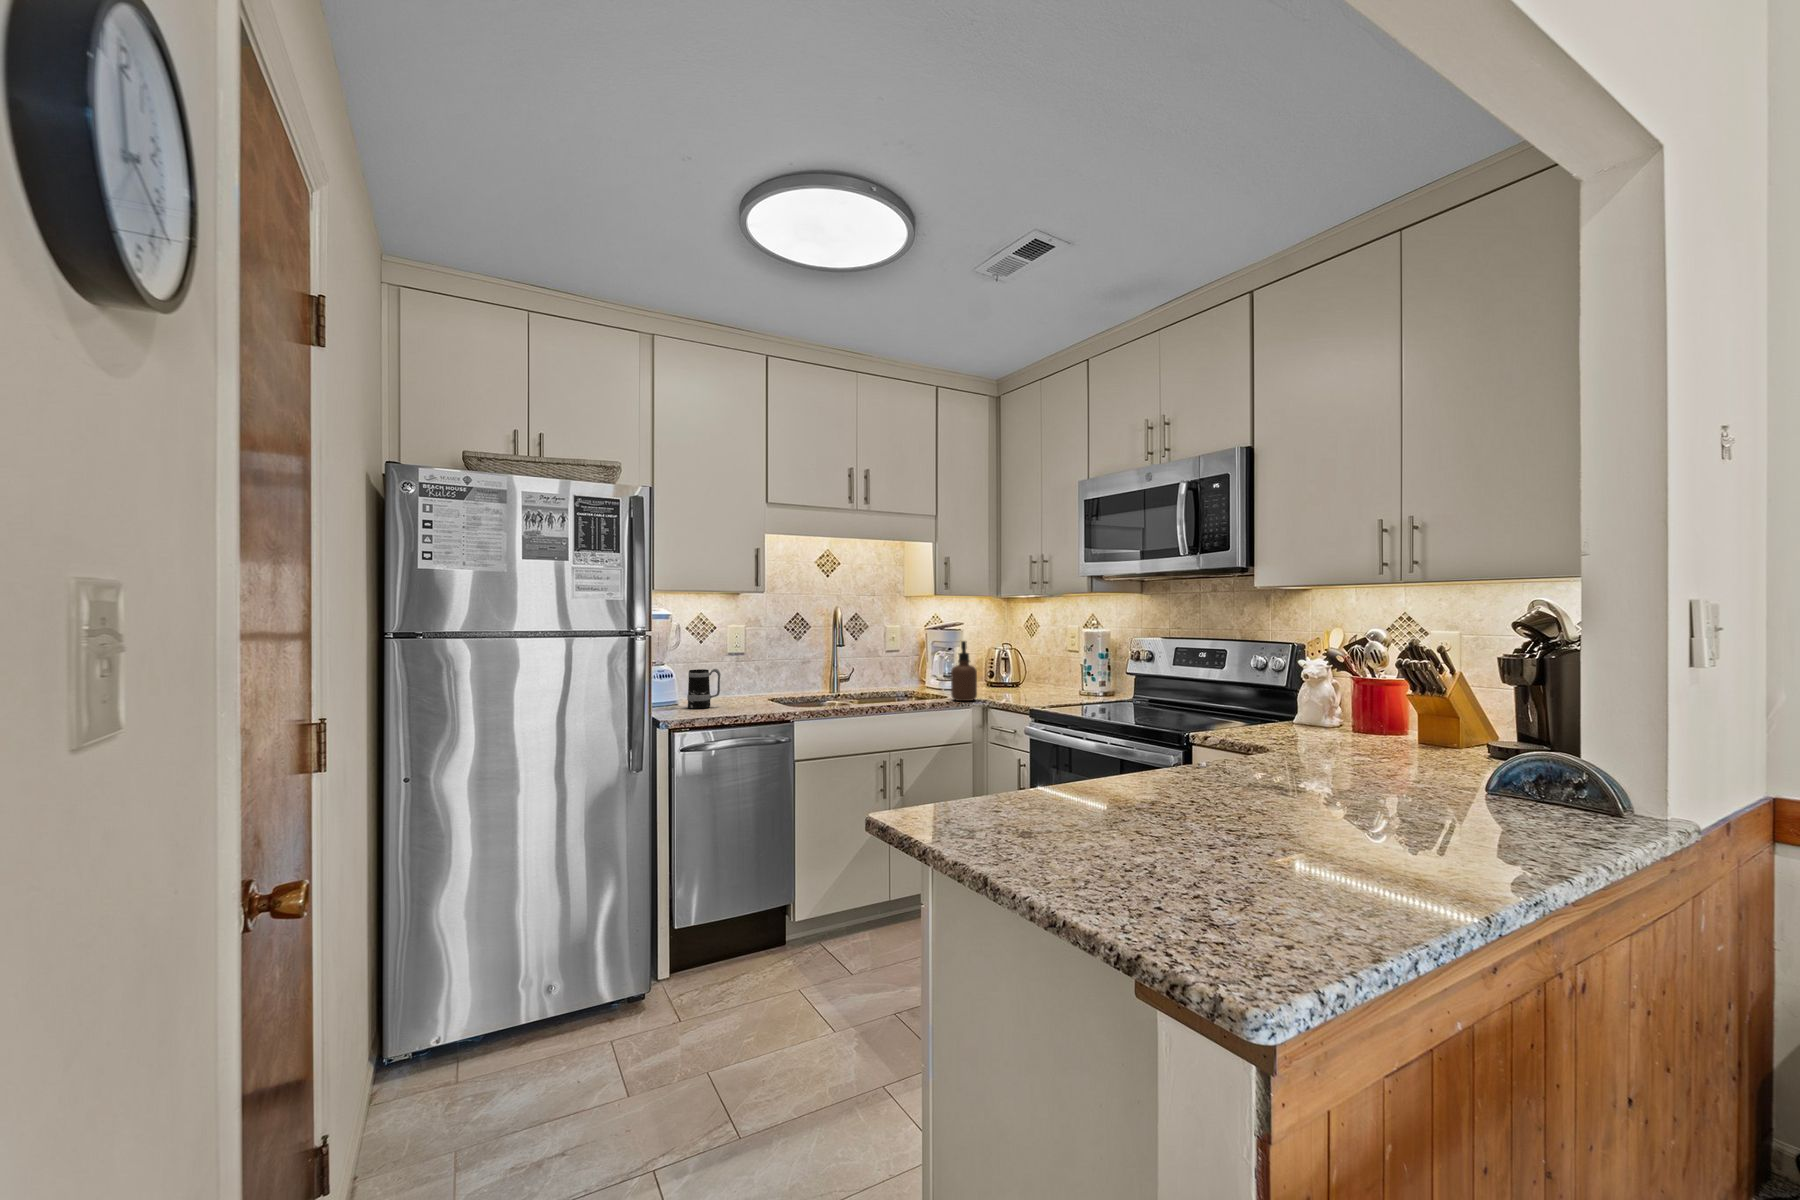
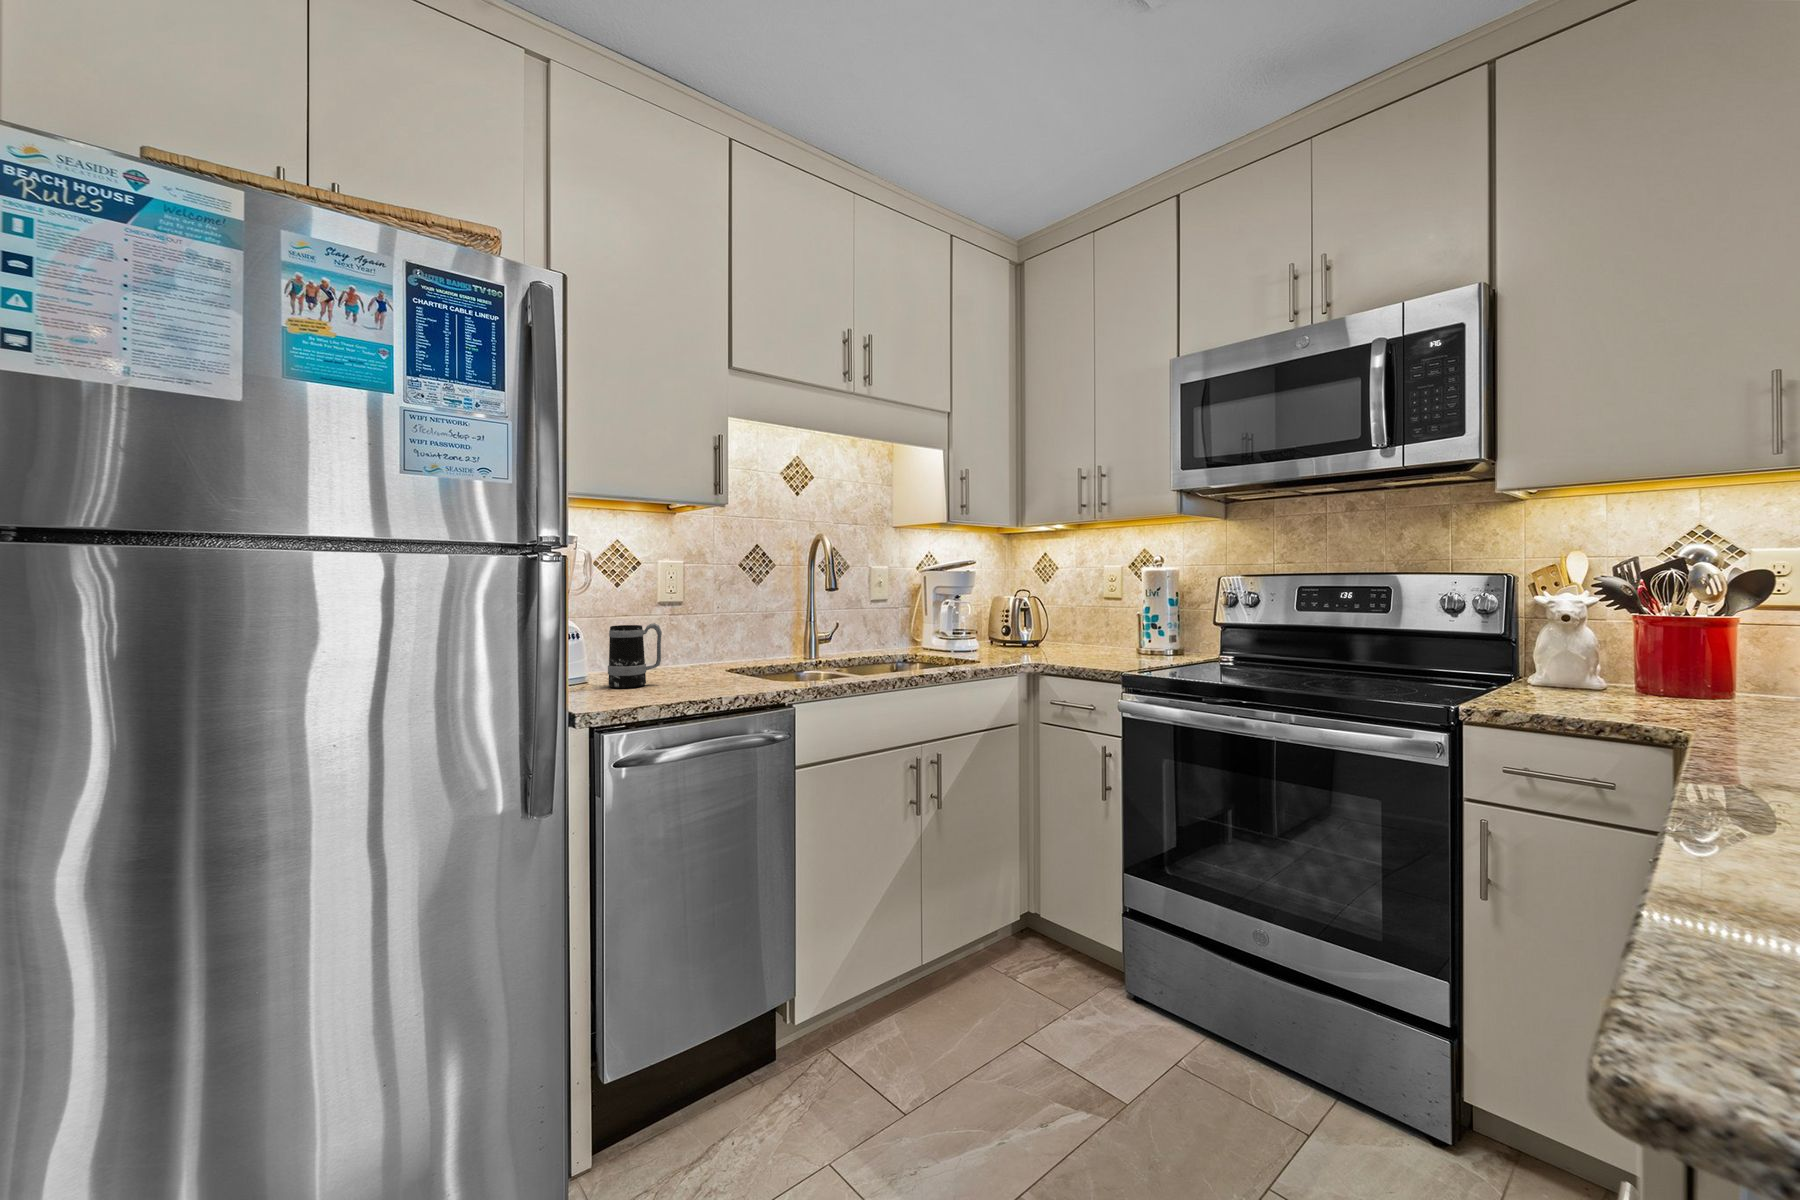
soap dispenser: present [951,641,977,701] -> none [990,582,1027,666]

